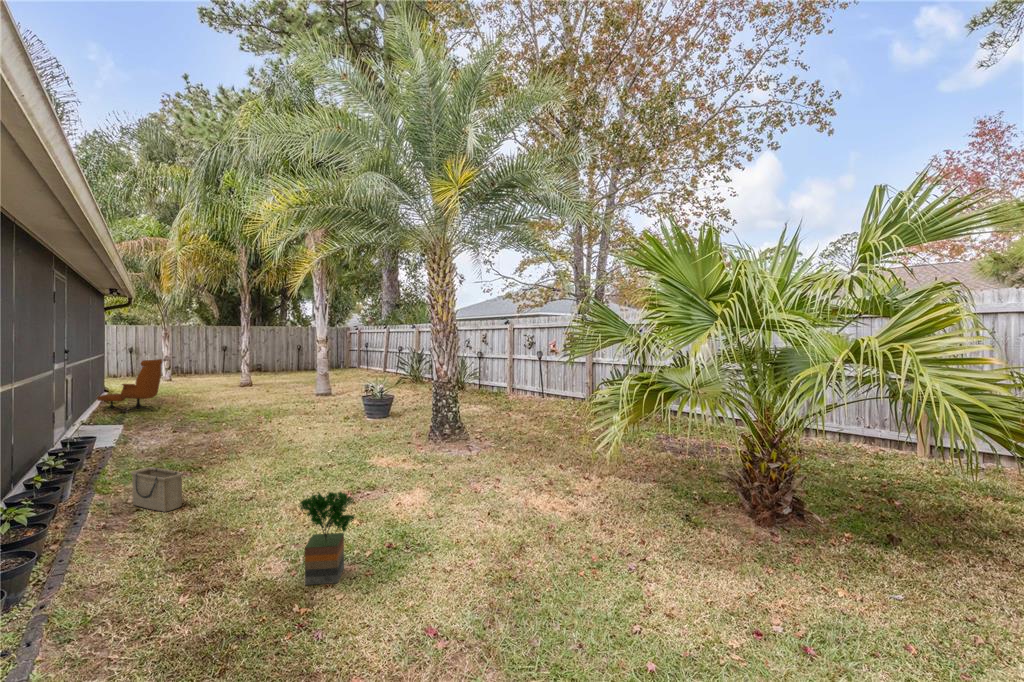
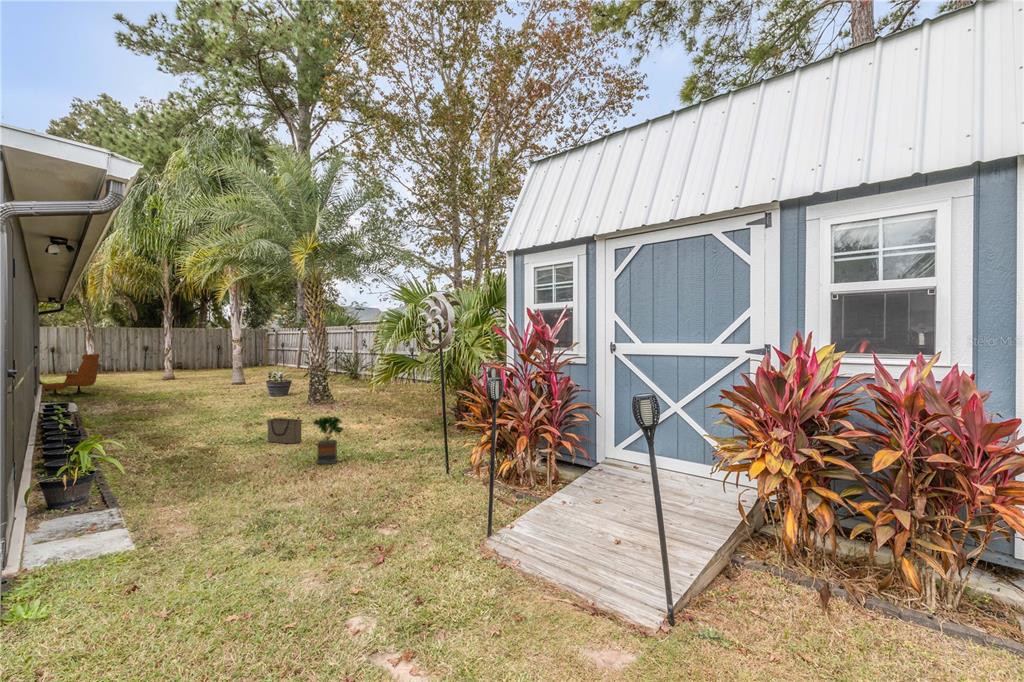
basket: present [131,467,183,512] -> present [267,418,302,444]
potted tree: present [300,492,355,585] -> present [313,417,343,464]

